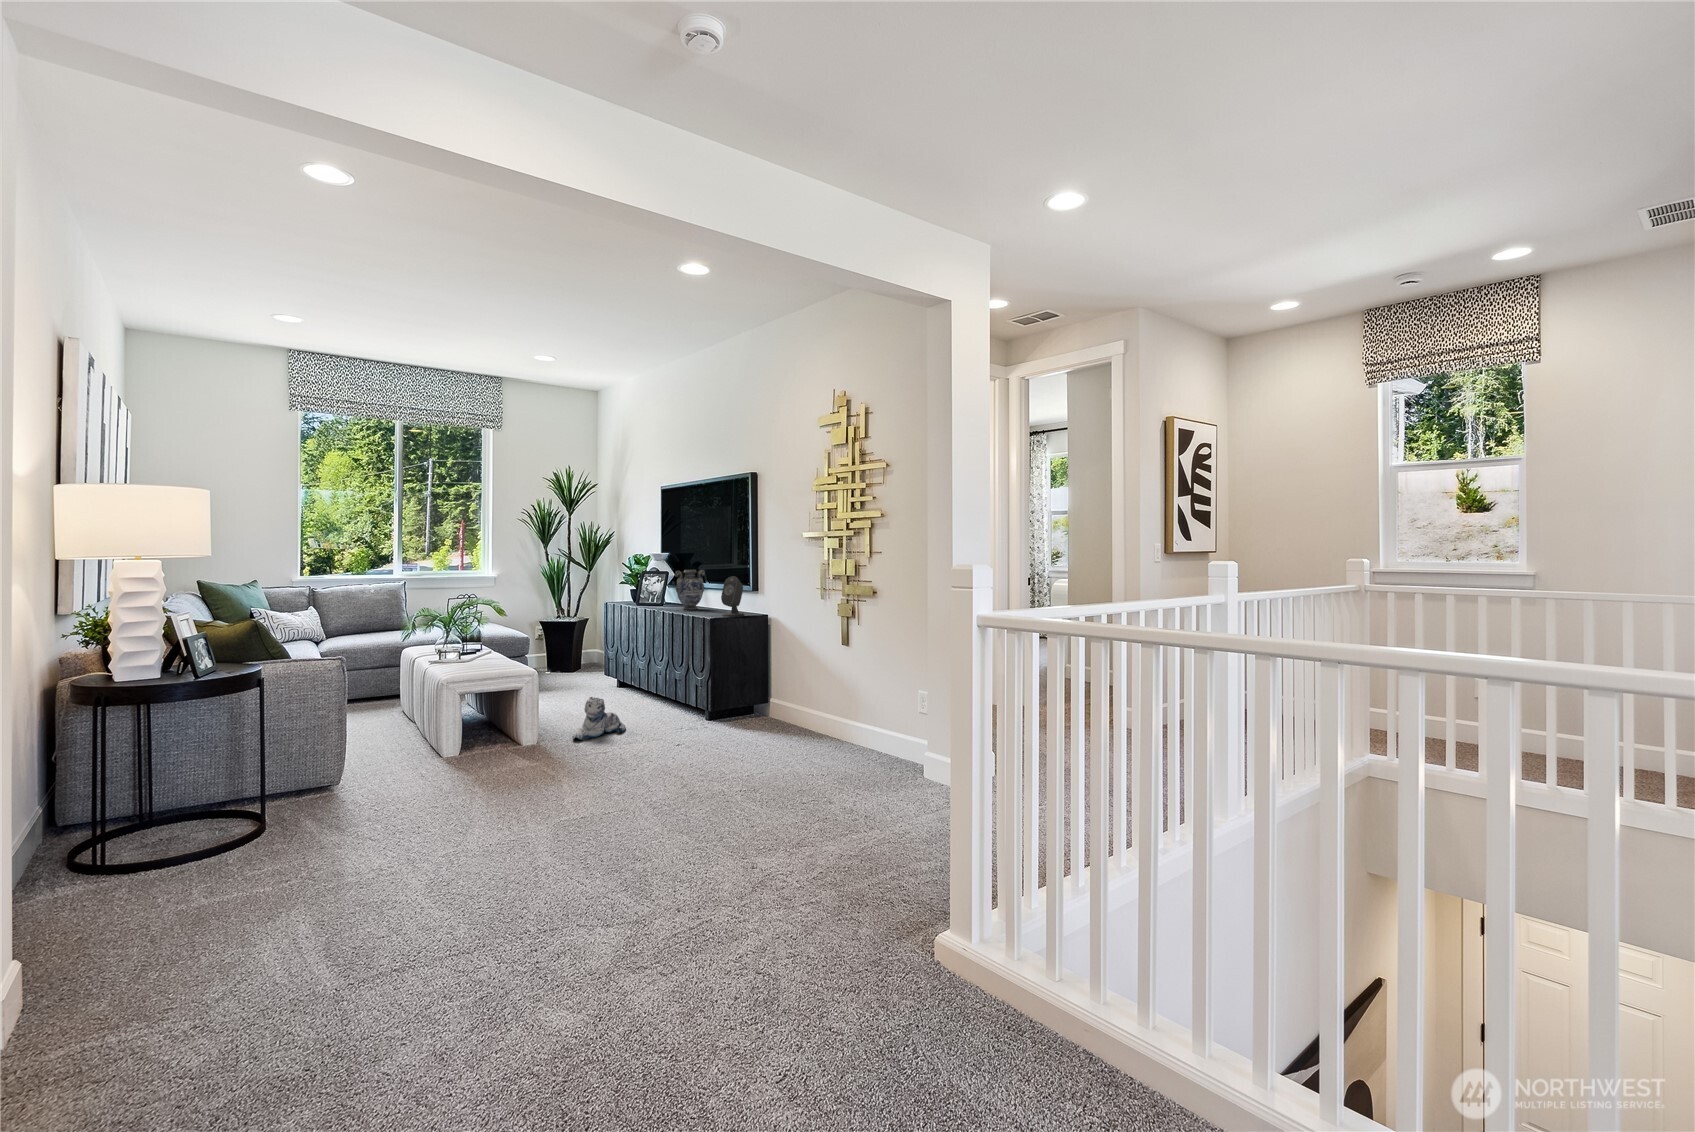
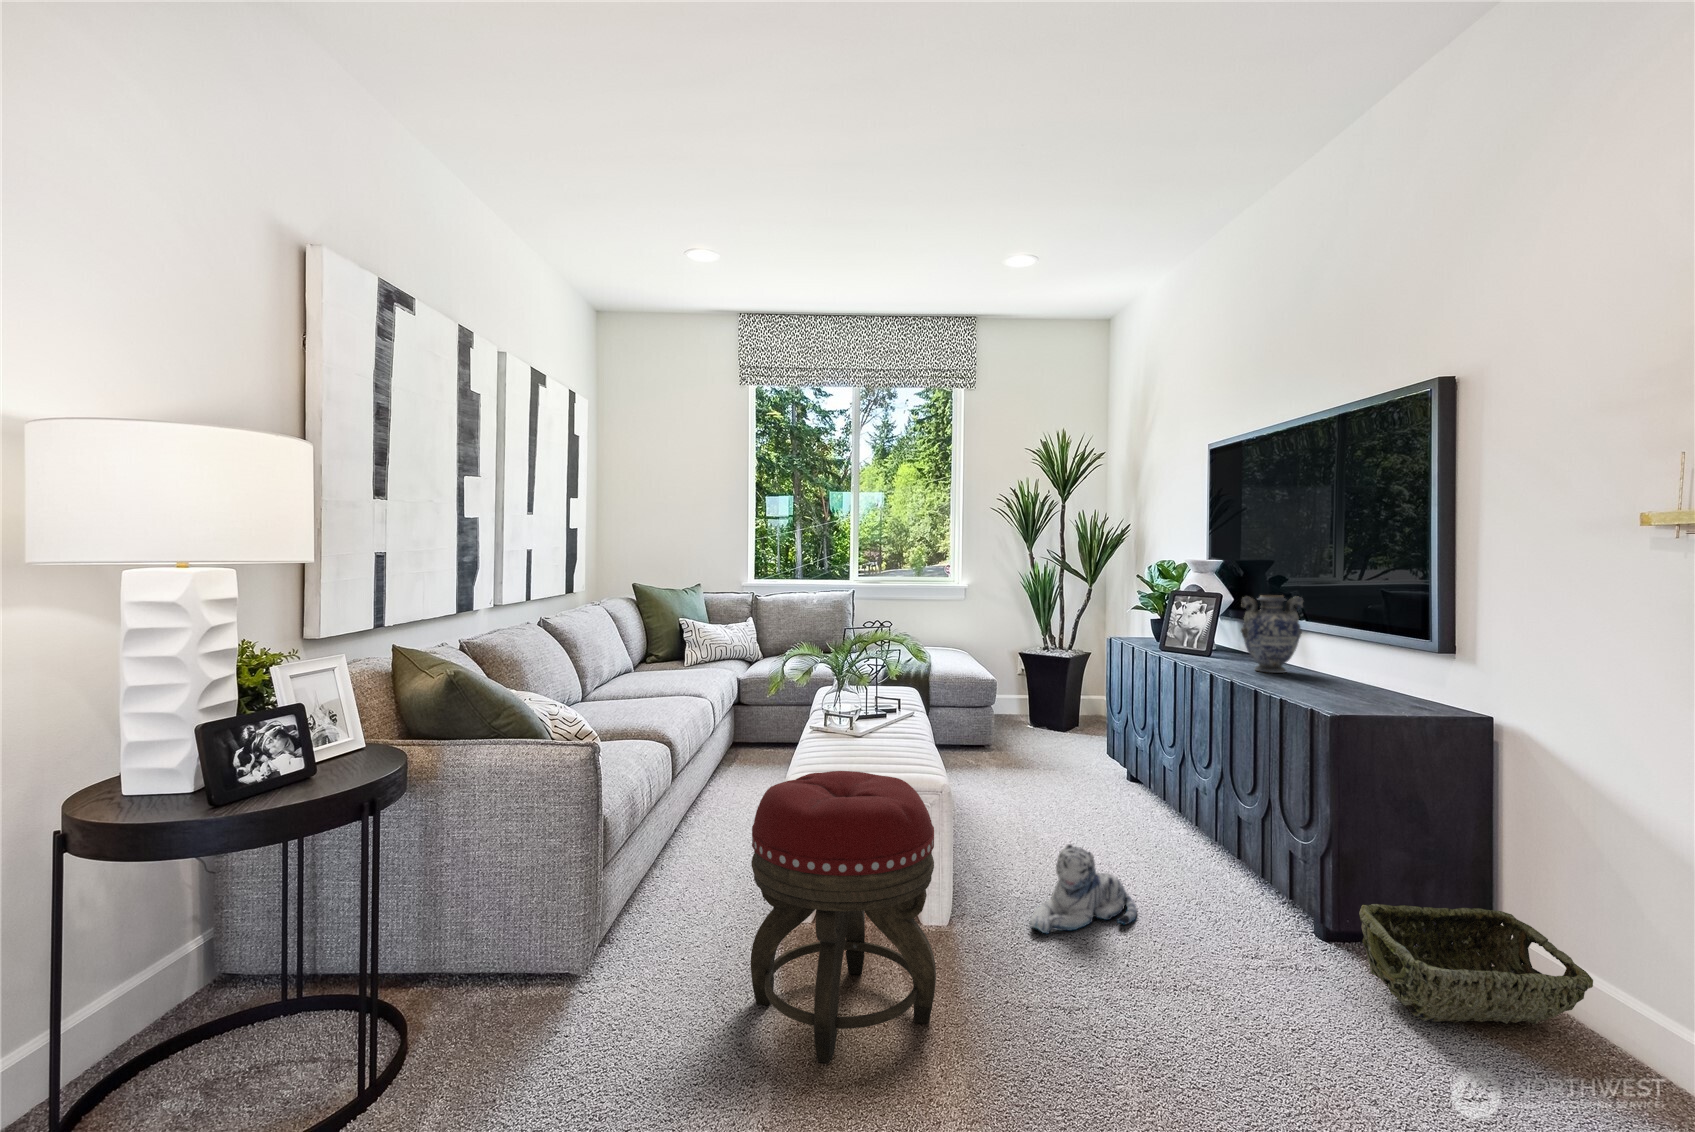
speaker: present [721,576,744,616] -> none [1356,619,1412,709]
footstool: none [434,658,534,784] -> present [751,771,936,1063]
woven basket: none [719,694,797,736] -> present [1359,904,1593,1024]

